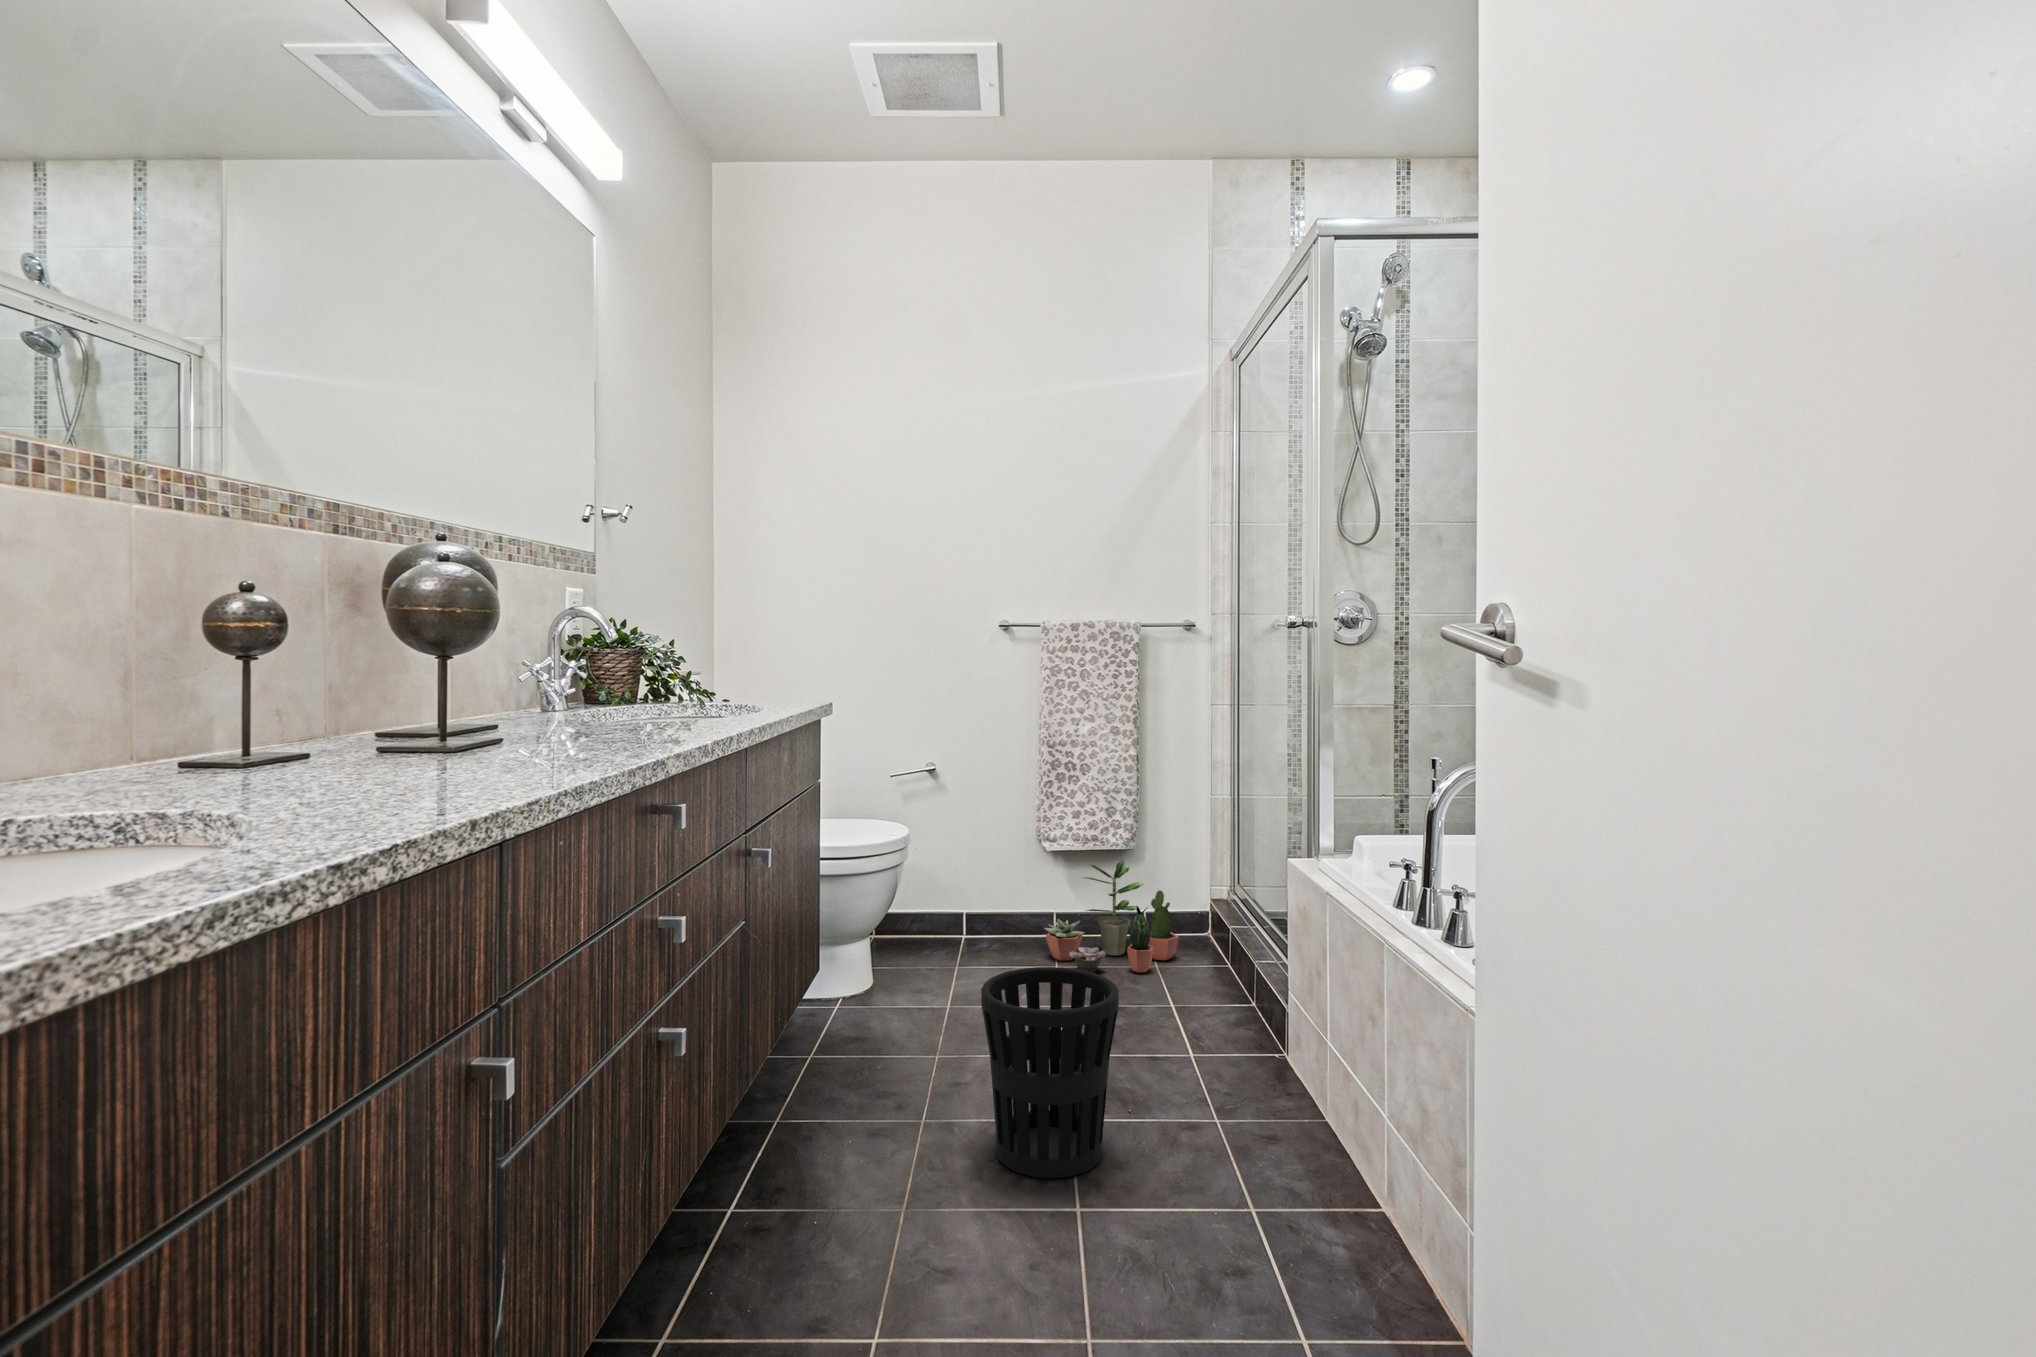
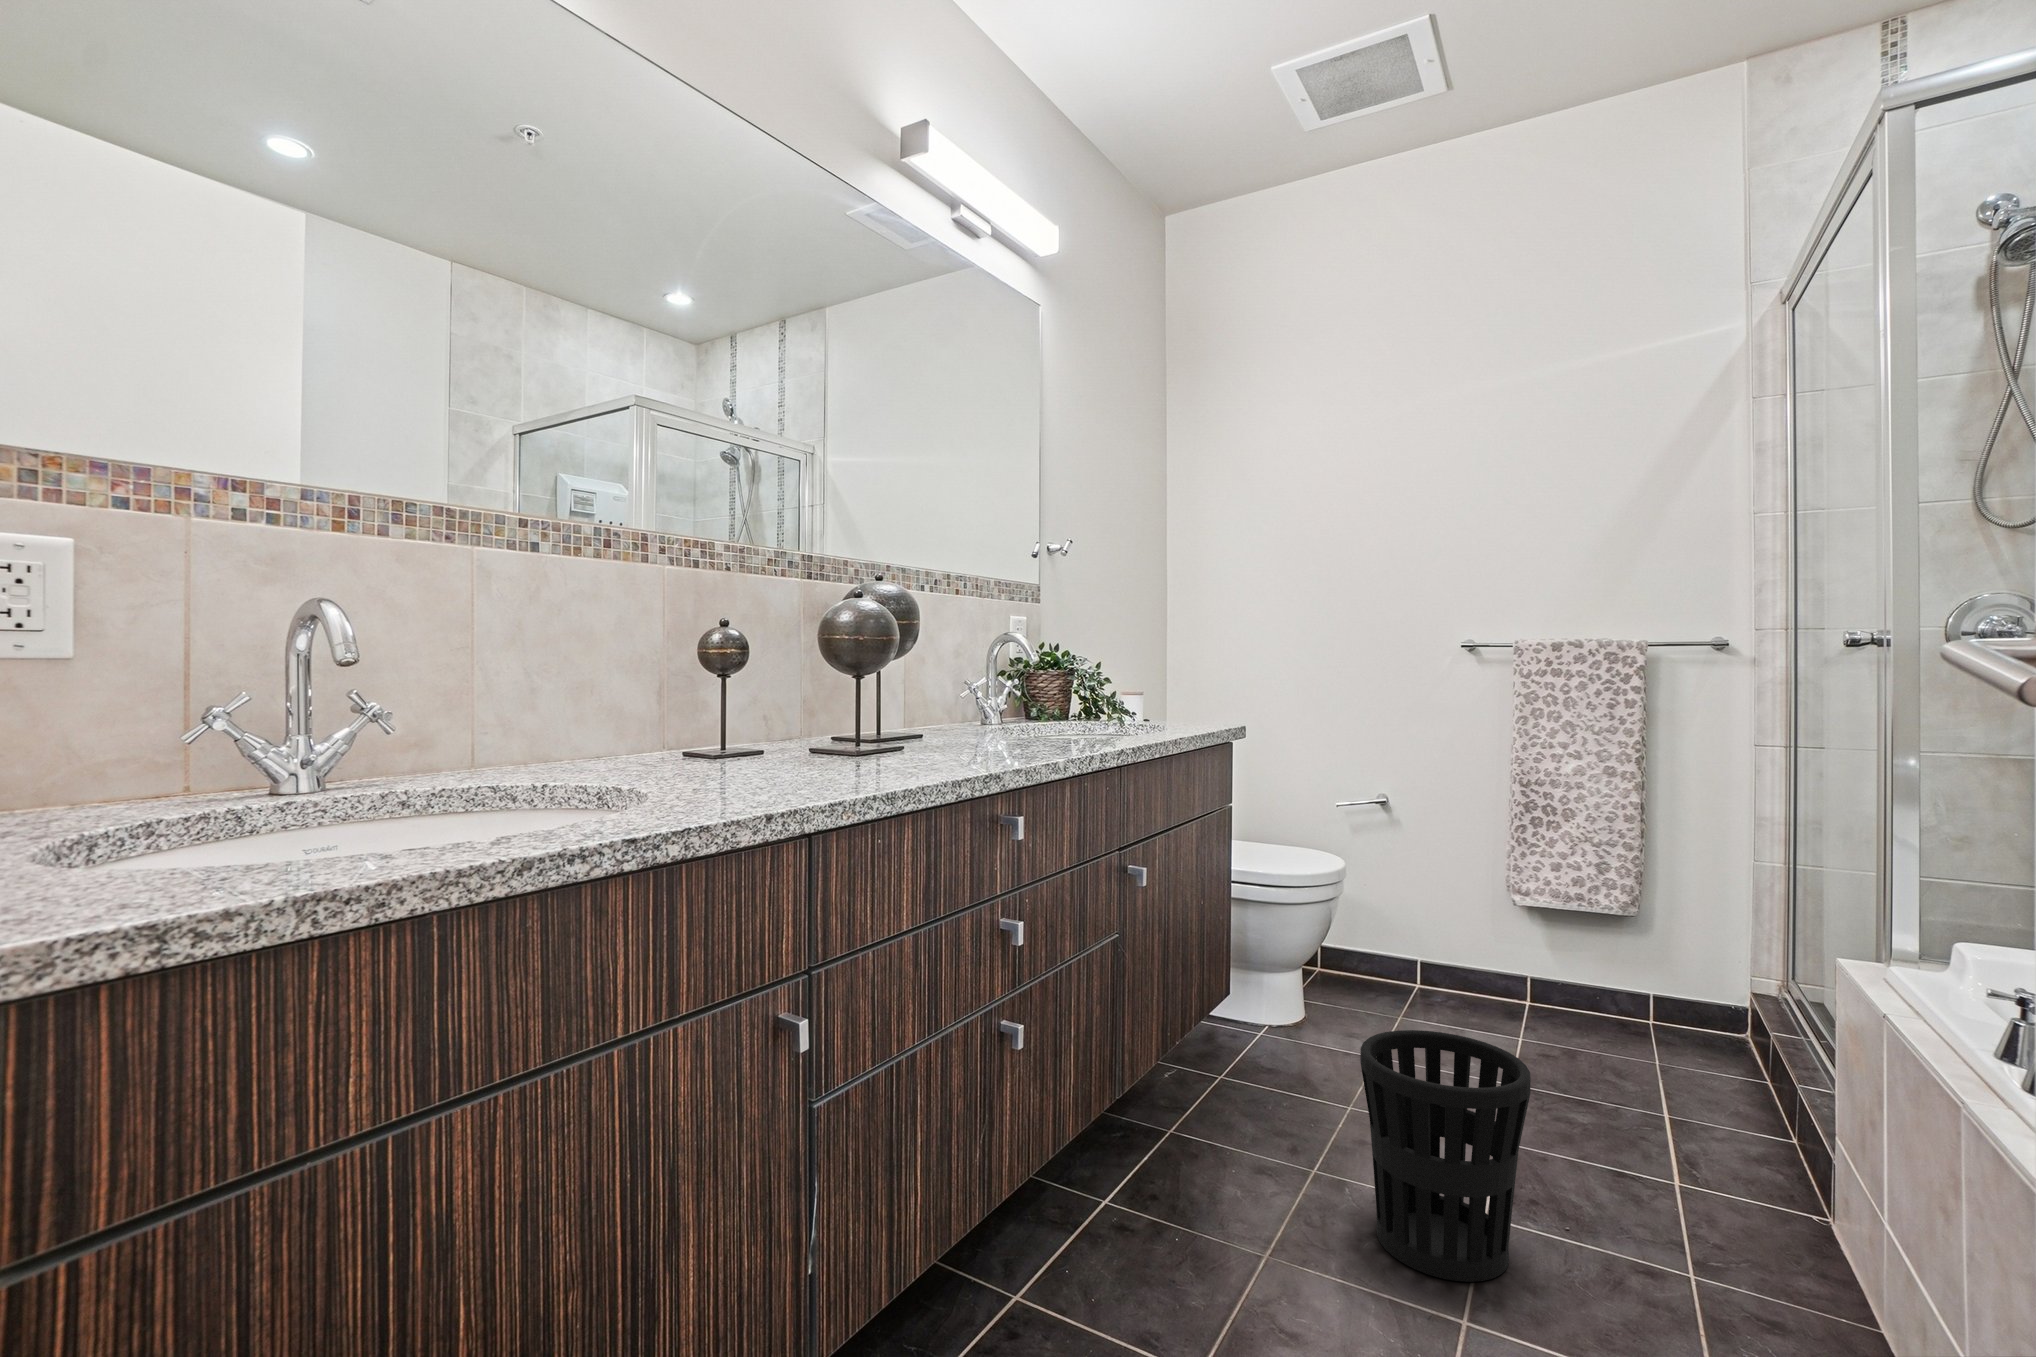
potted plant: present [1044,859,1178,973] -> none [1511,923,1696,1066]

